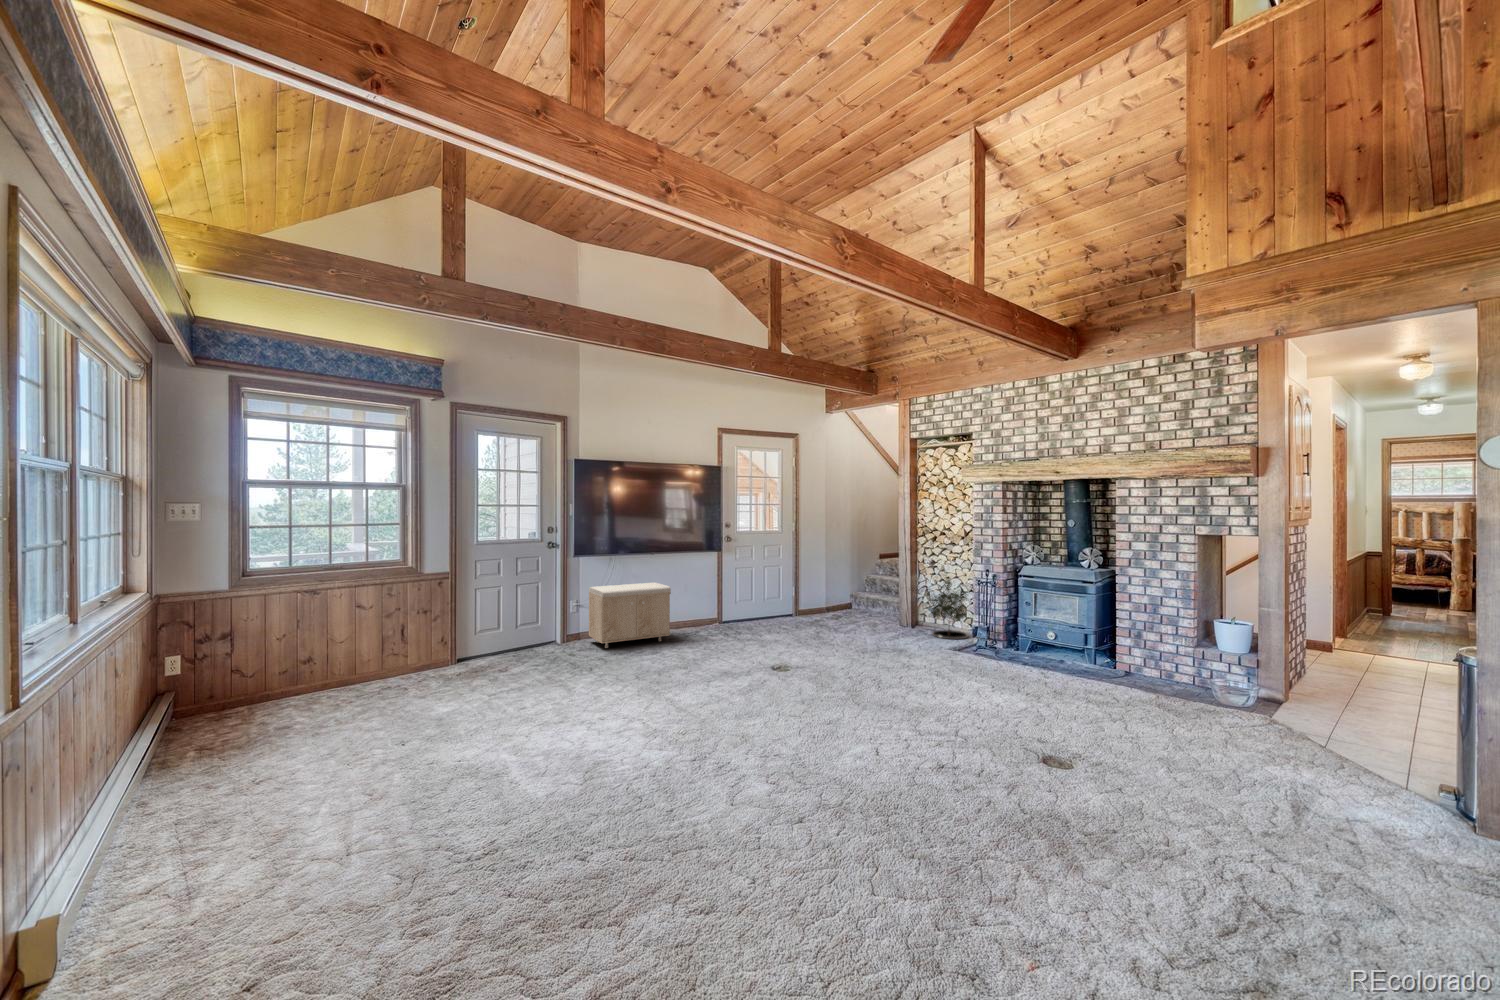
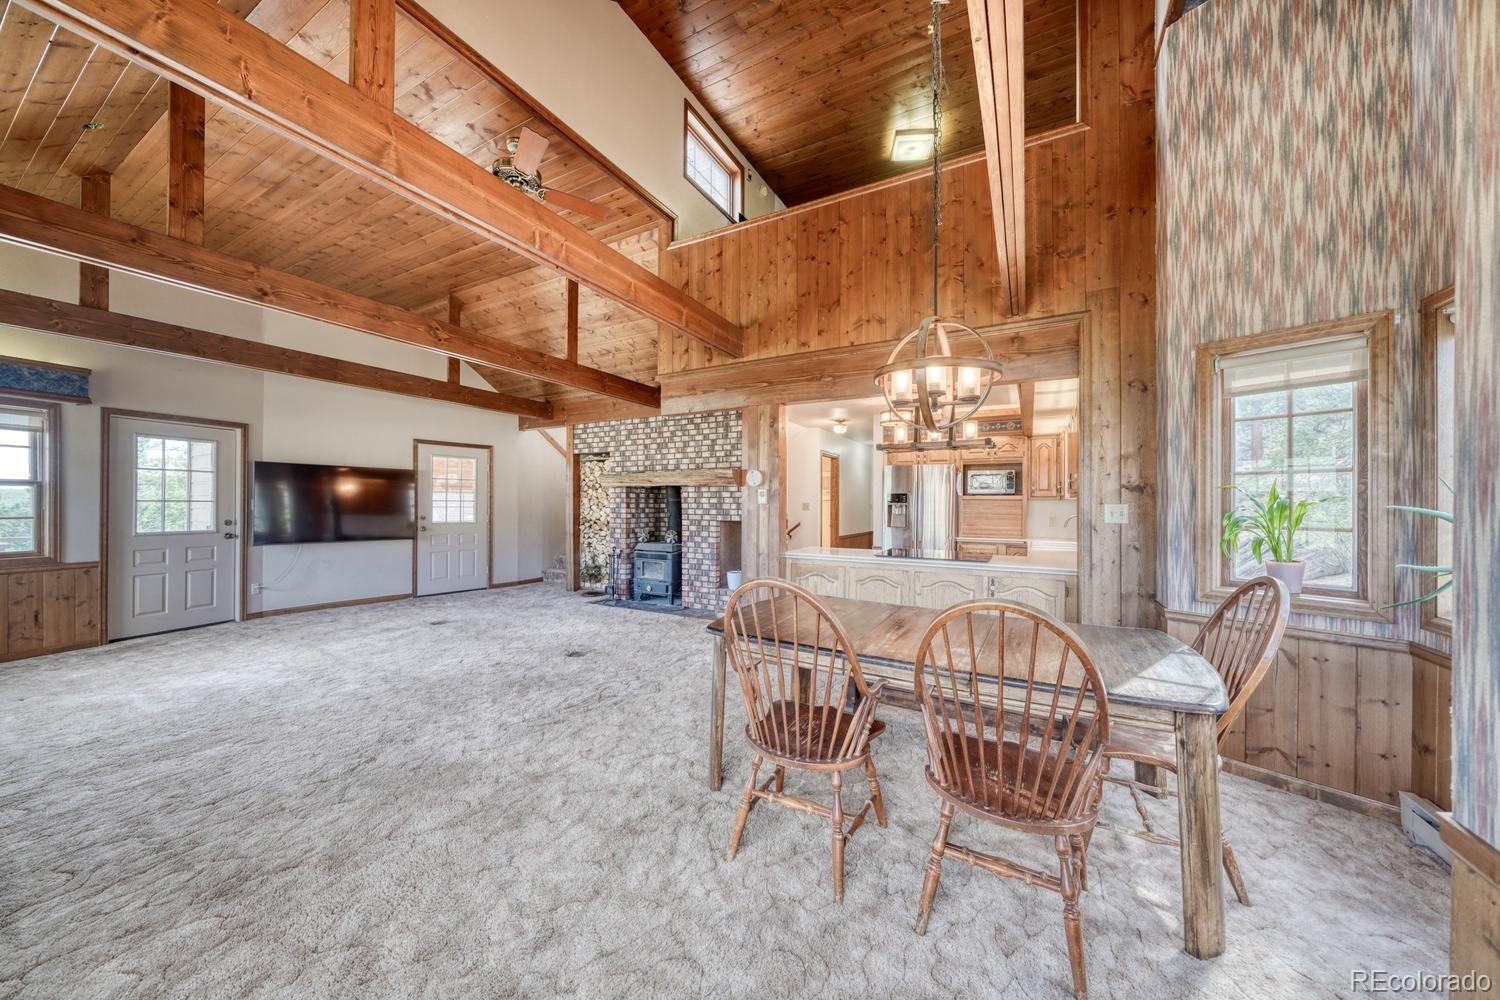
storage bench: present [589,583,671,648] -> none [270,566,354,621]

